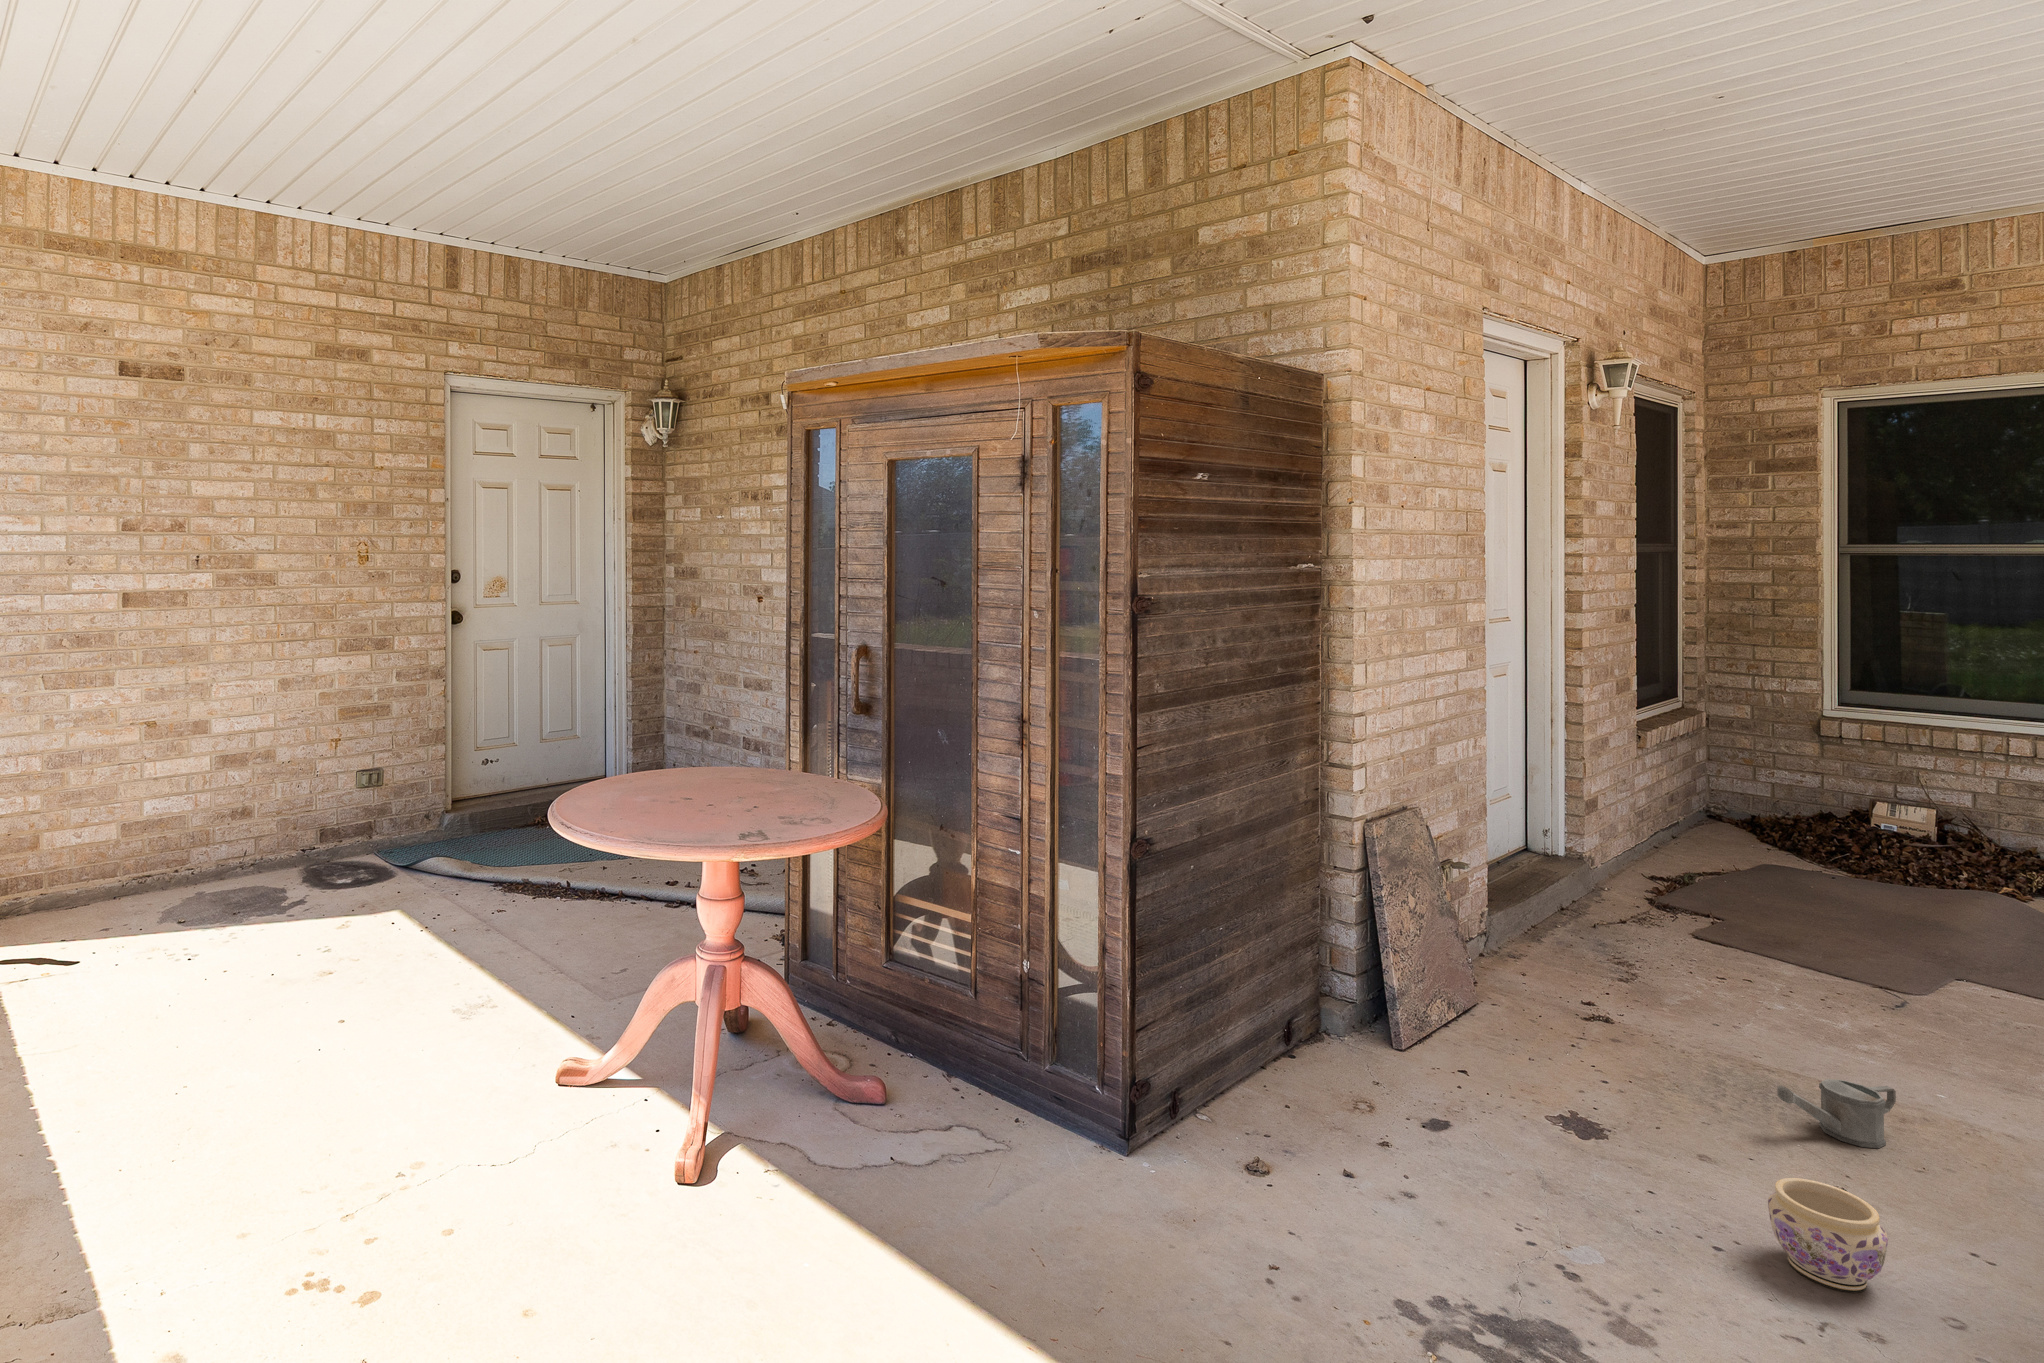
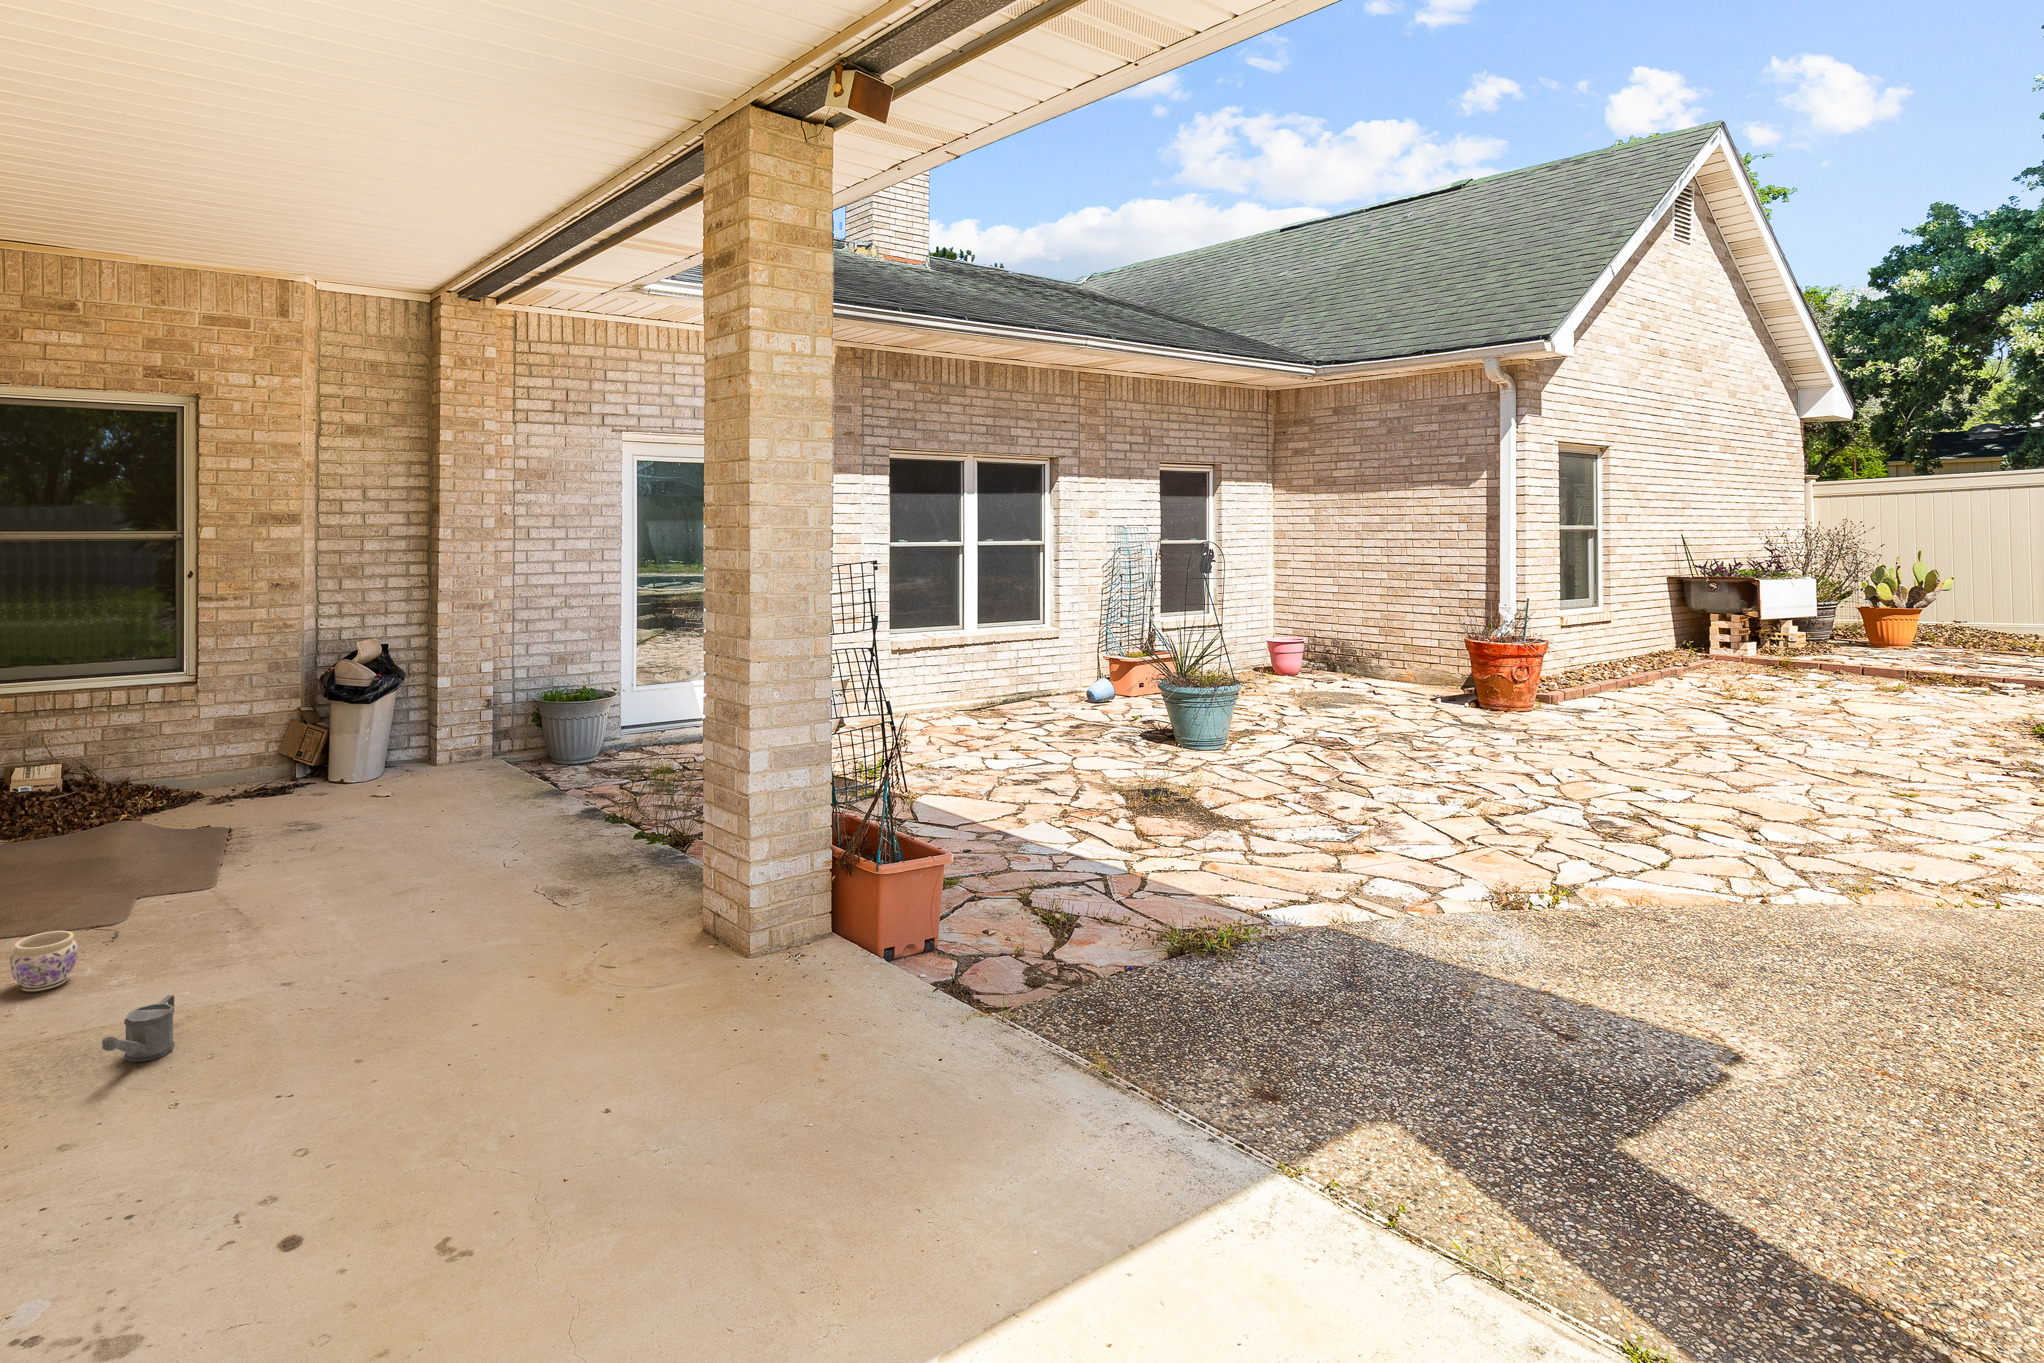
planter: present [1768,1178,1888,1293] -> present [10,931,78,993]

